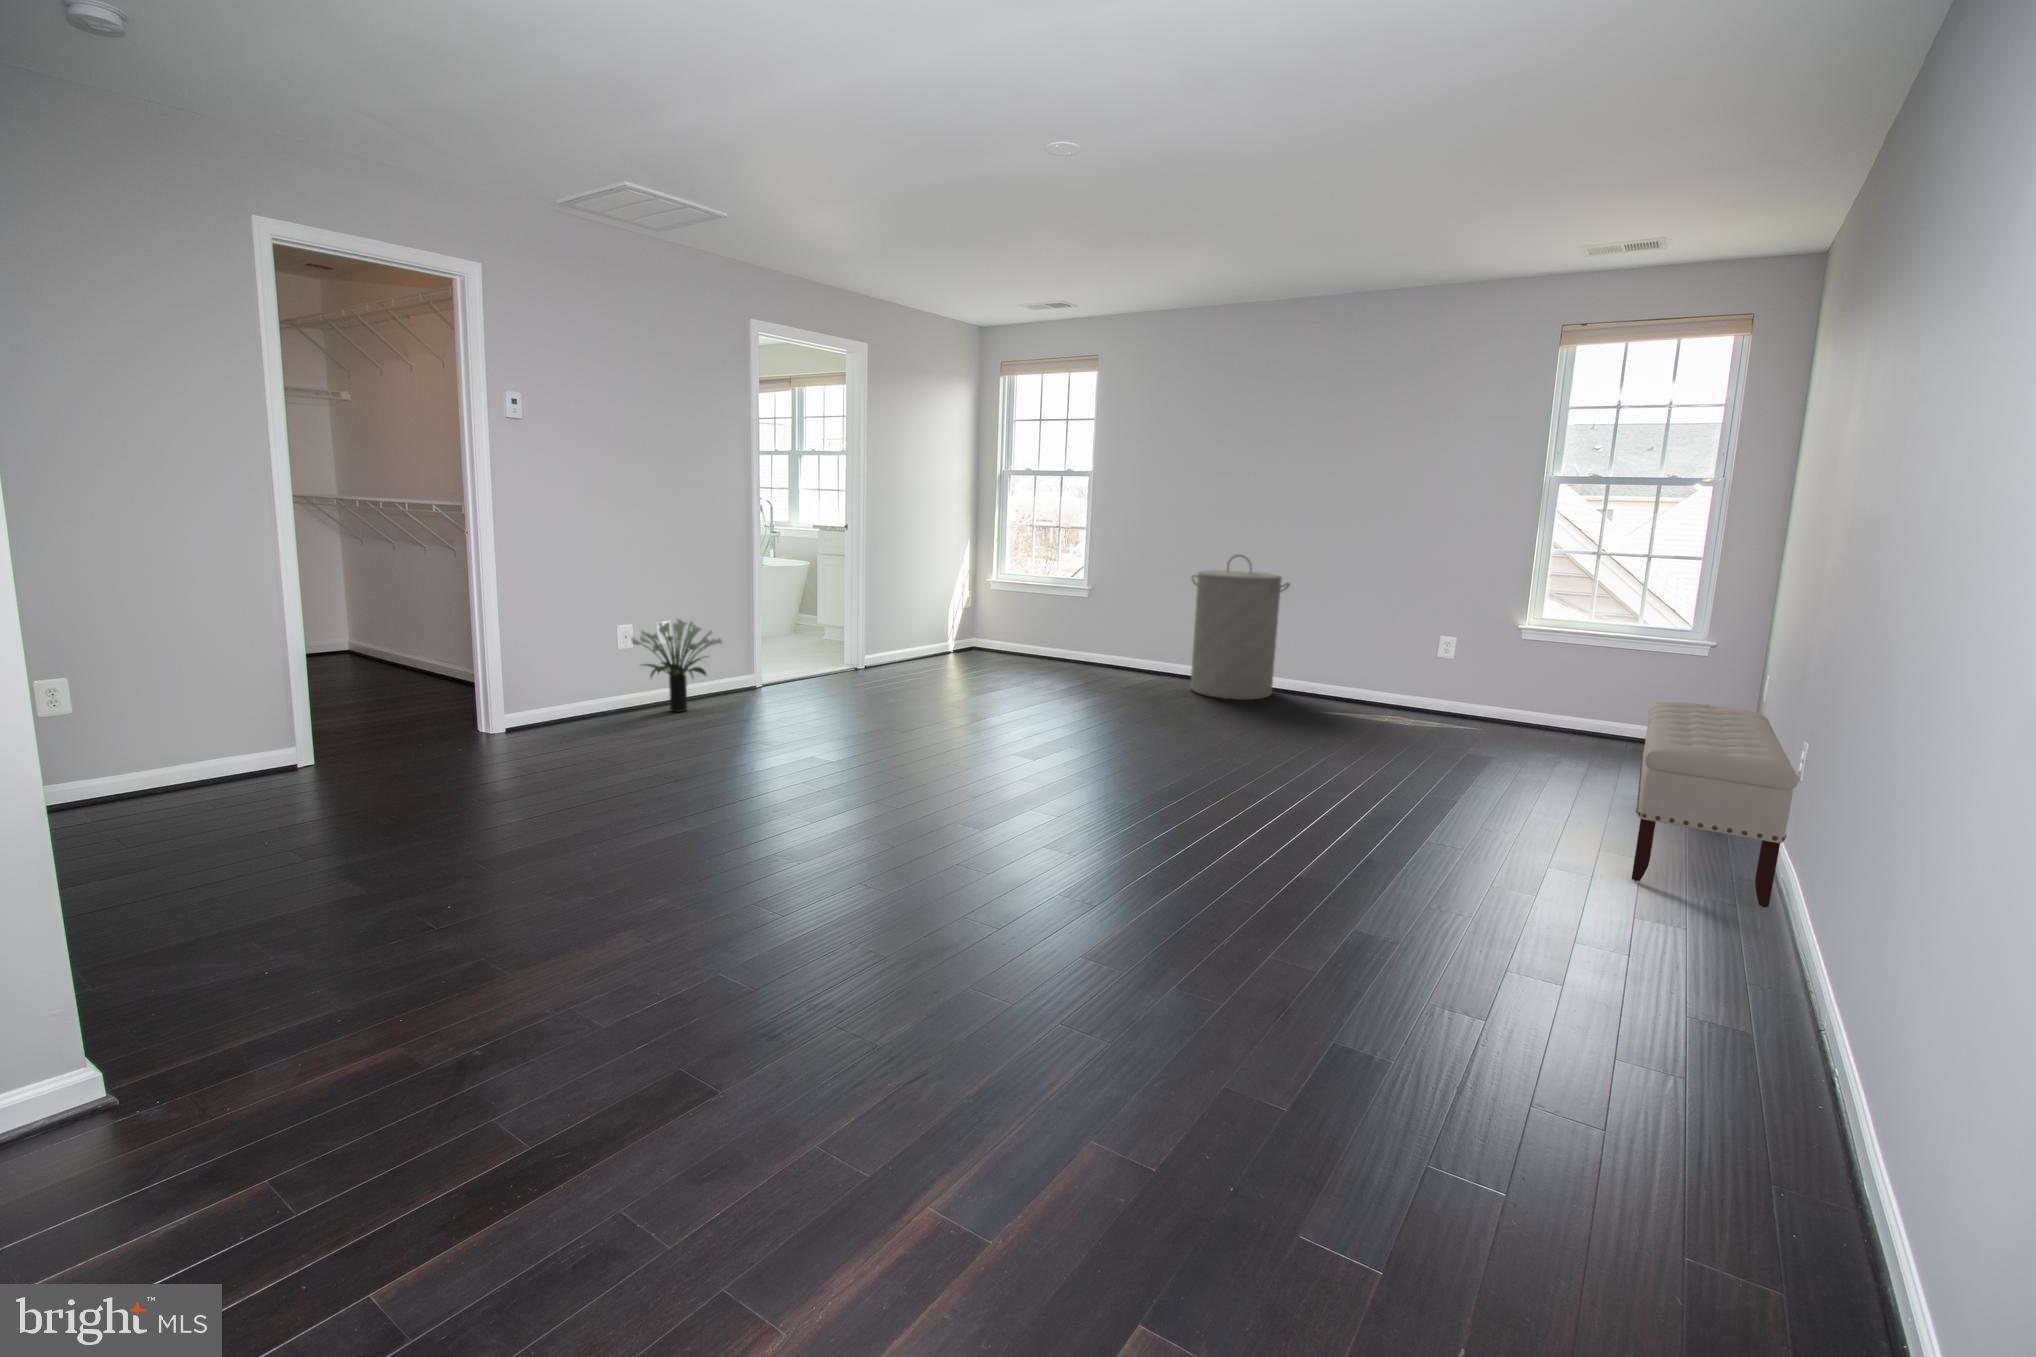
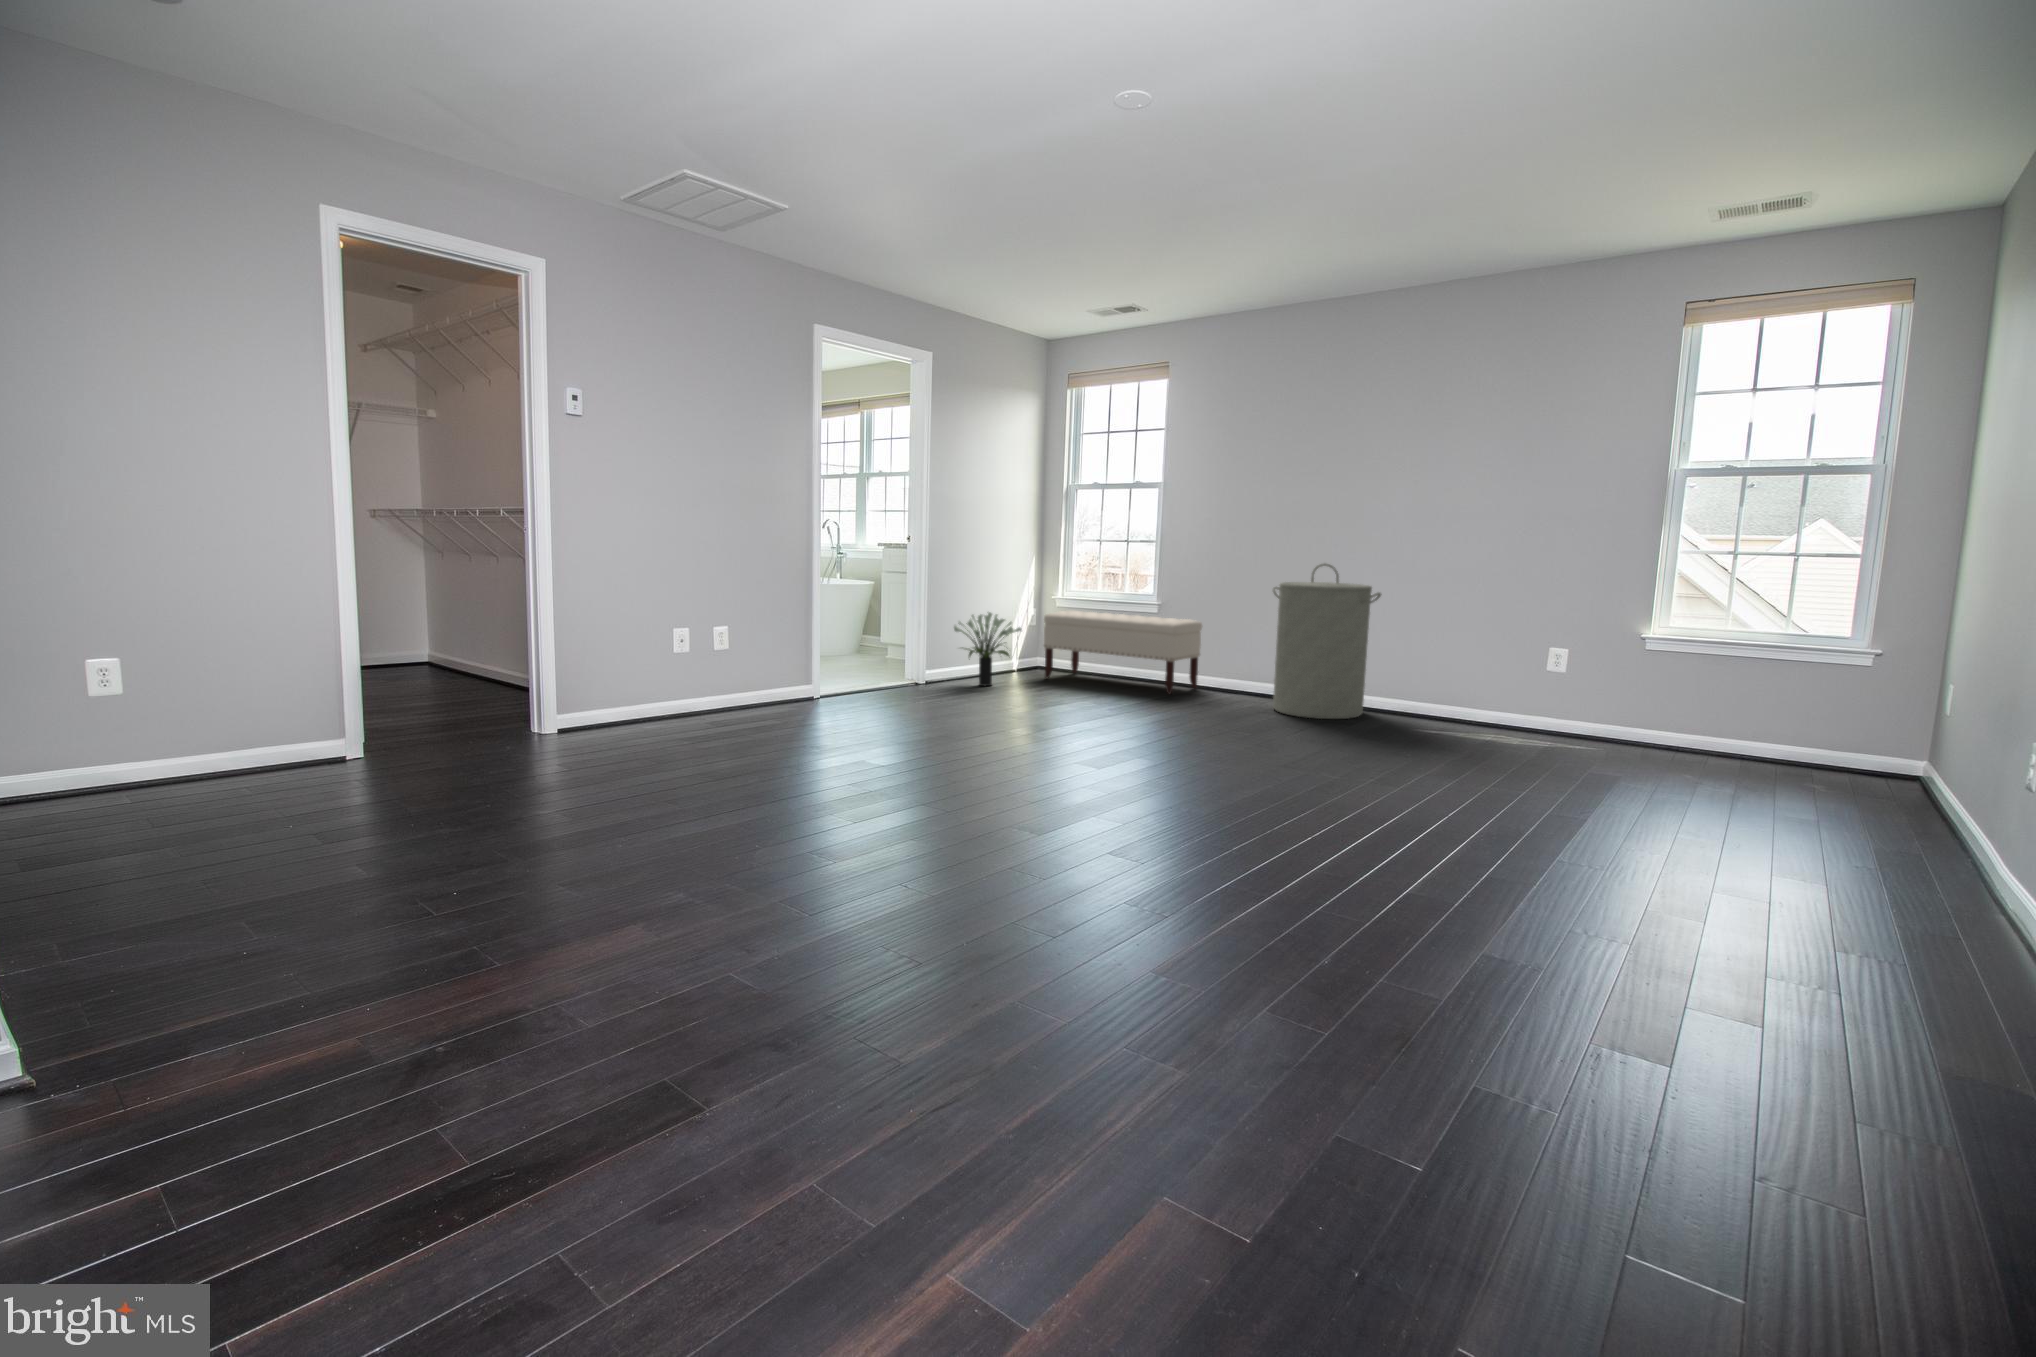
potted plant: present [632,619,722,712] -> present [954,612,1021,686]
bench: present [1632,702,1798,907] -> present [1044,611,1202,694]

